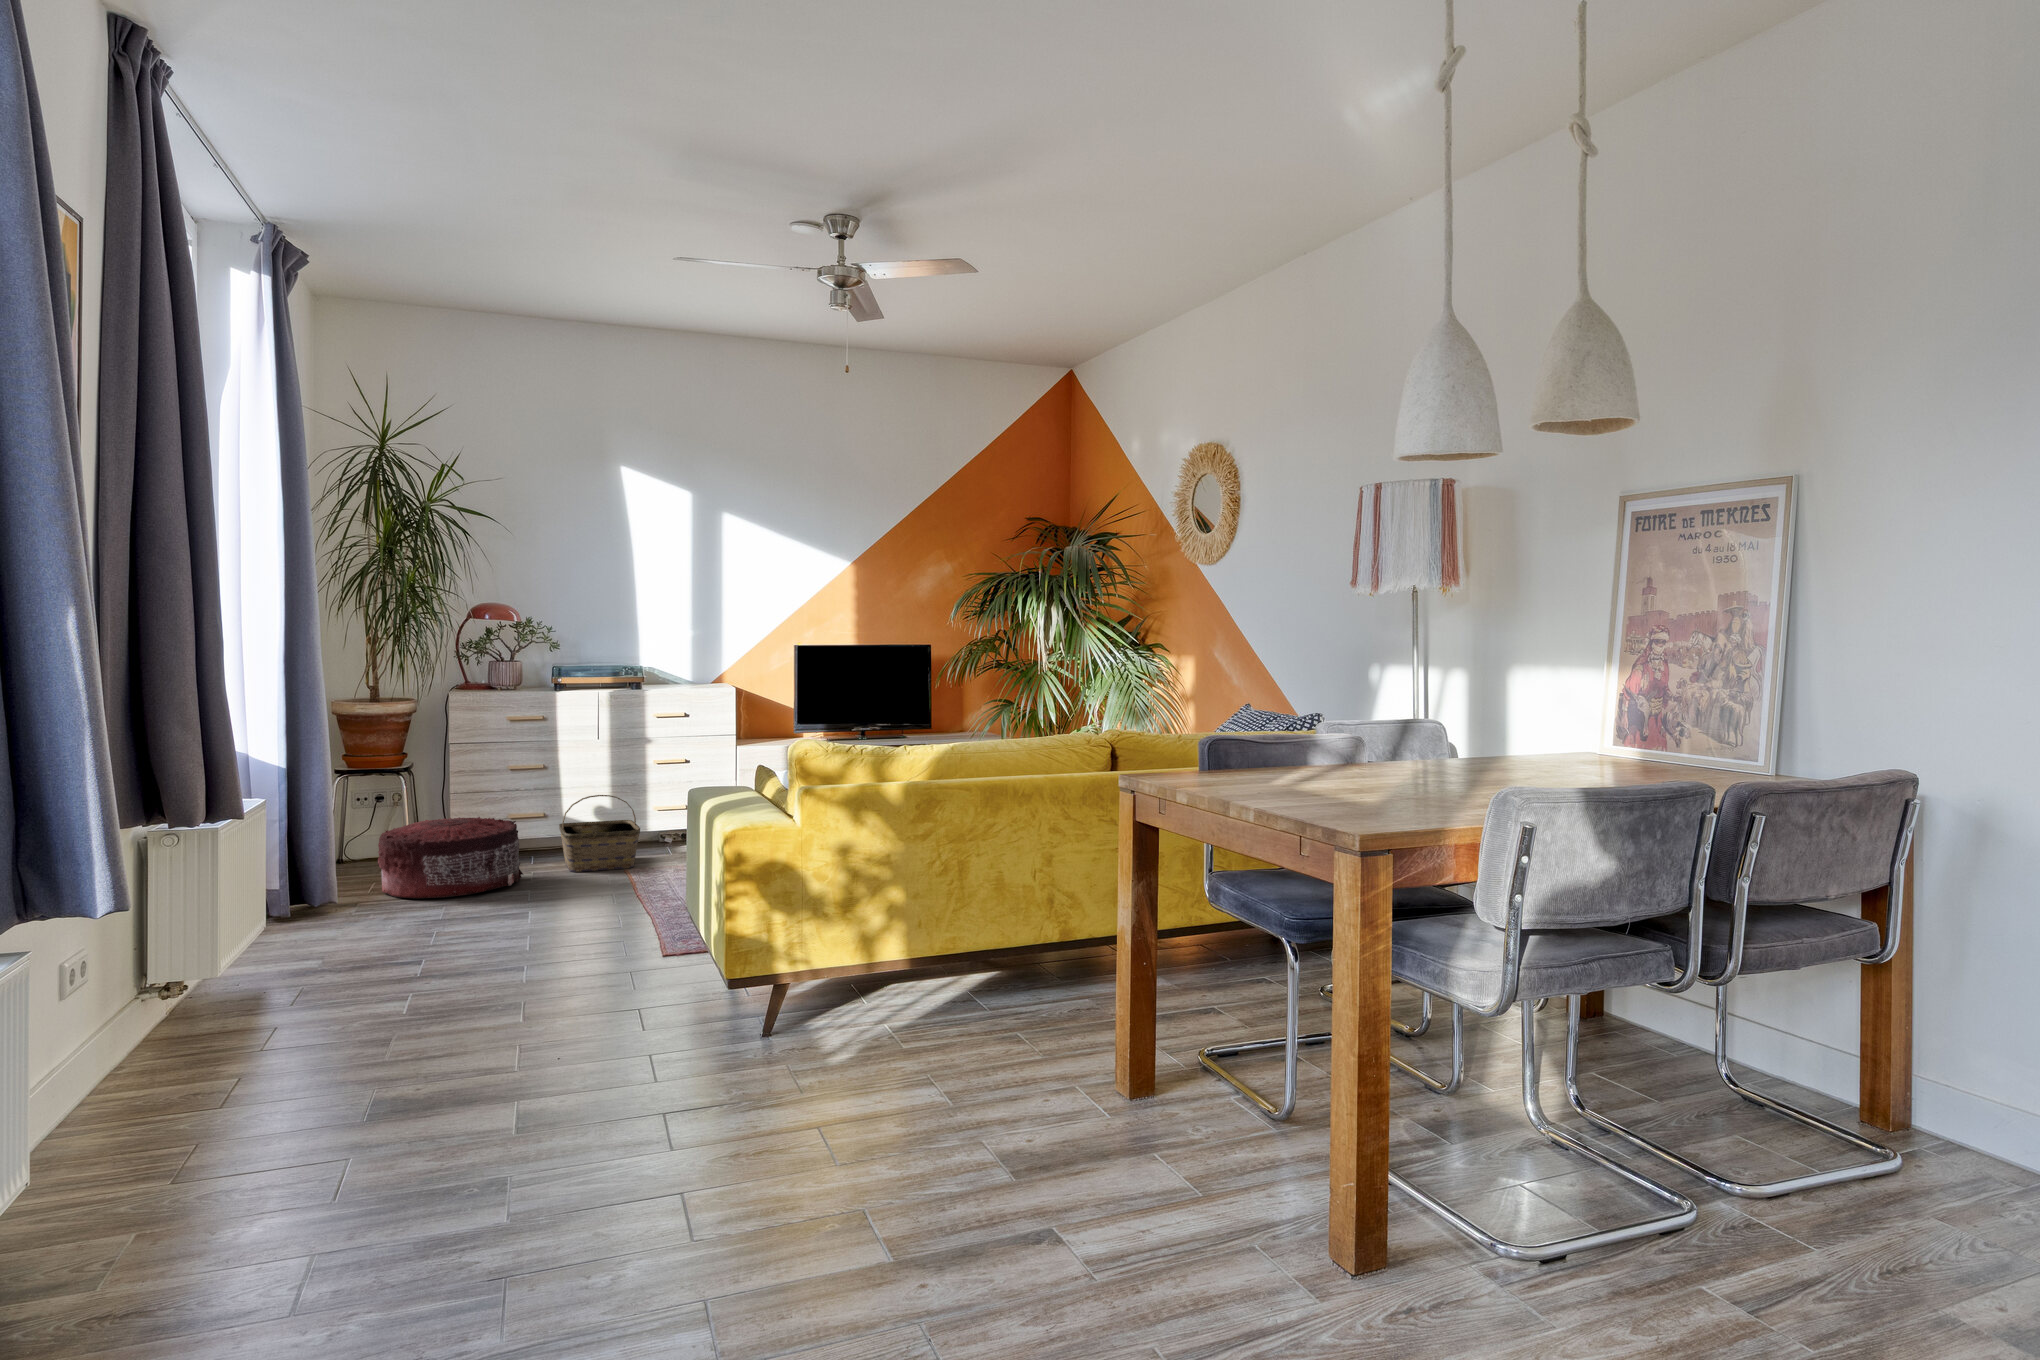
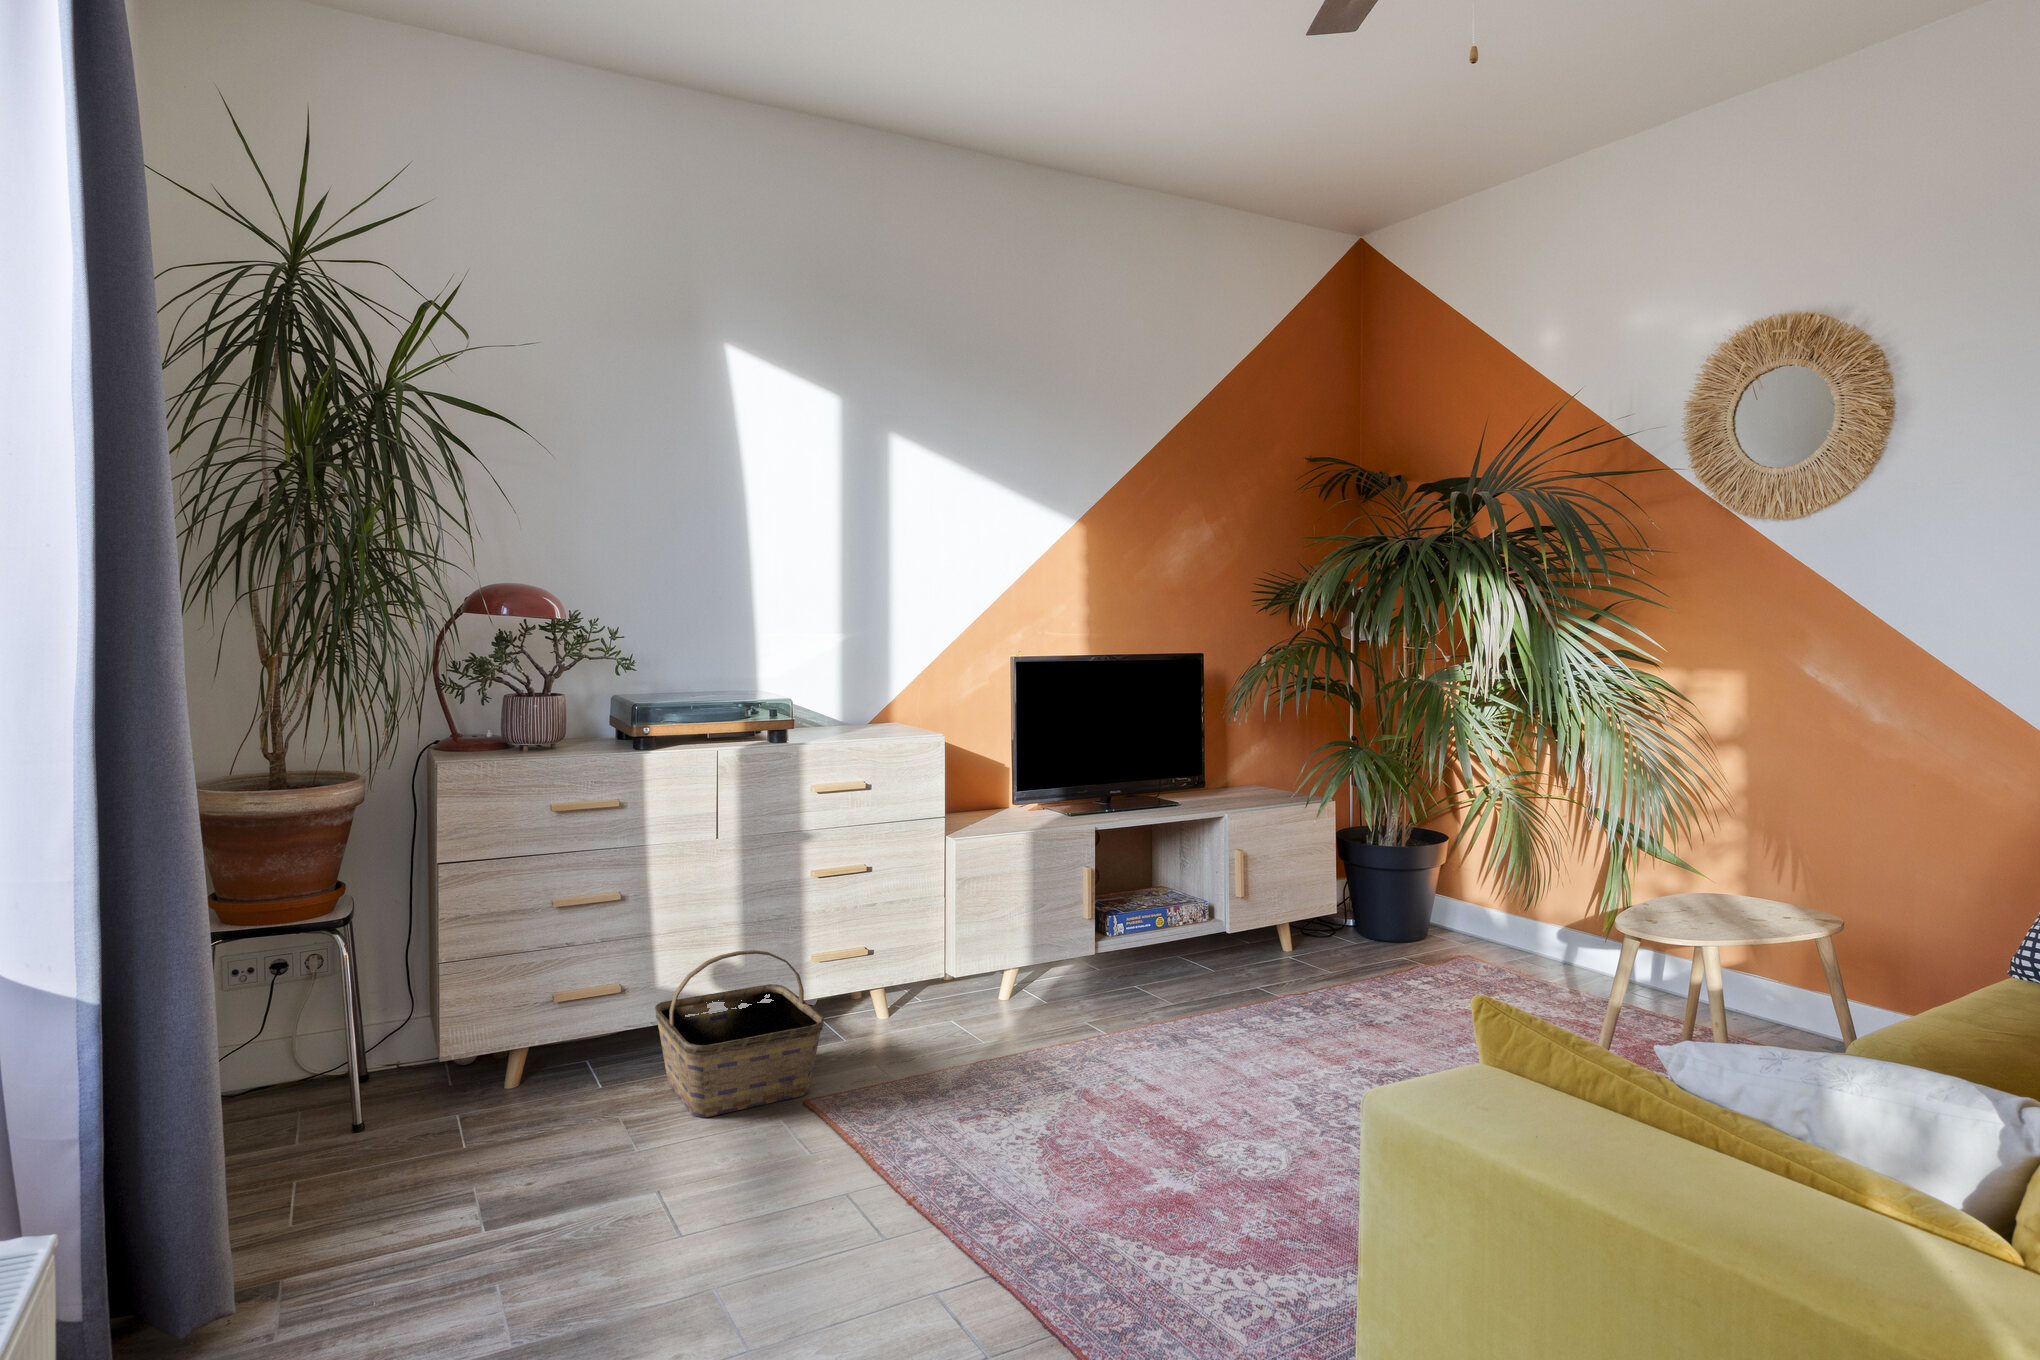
pouf: present [378,817,523,899] -> none [285,1021,611,1273]

